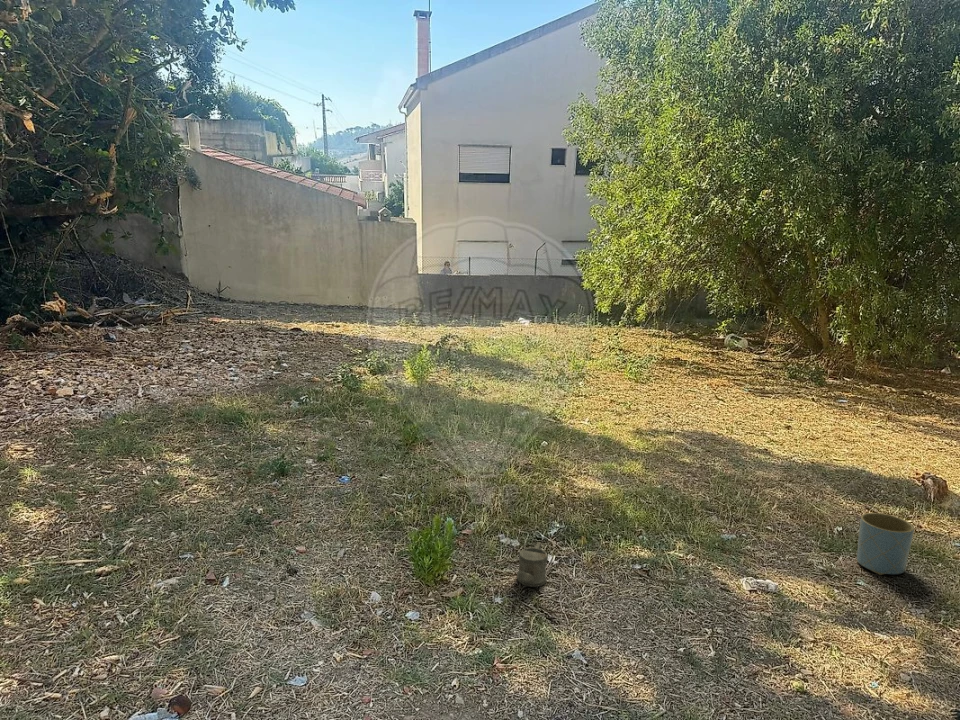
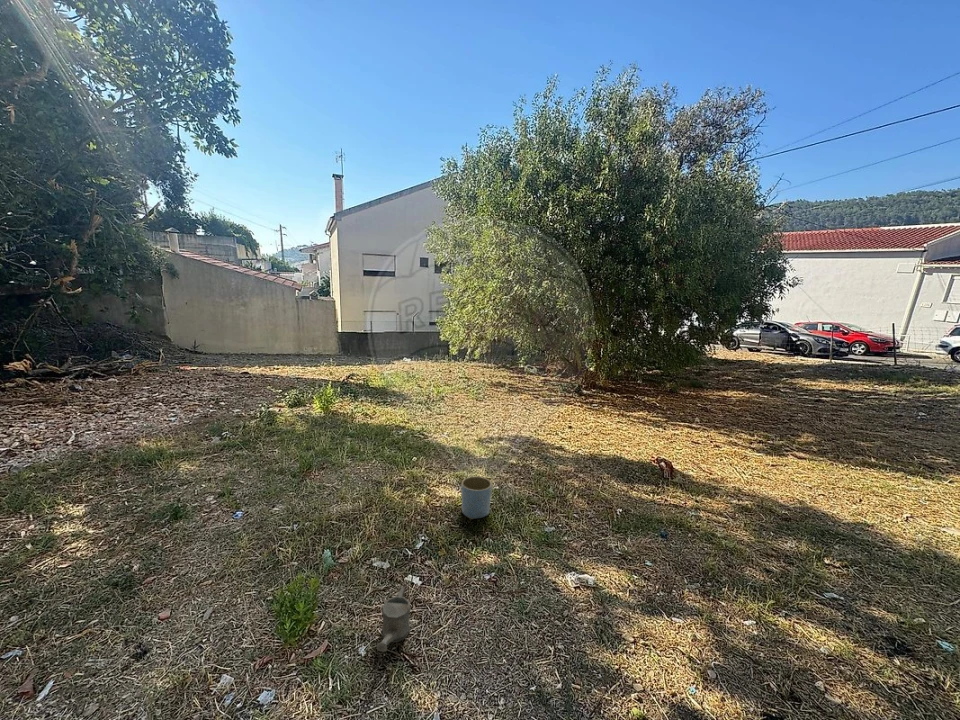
planter: present [857,513,914,575] -> present [461,476,492,519]

